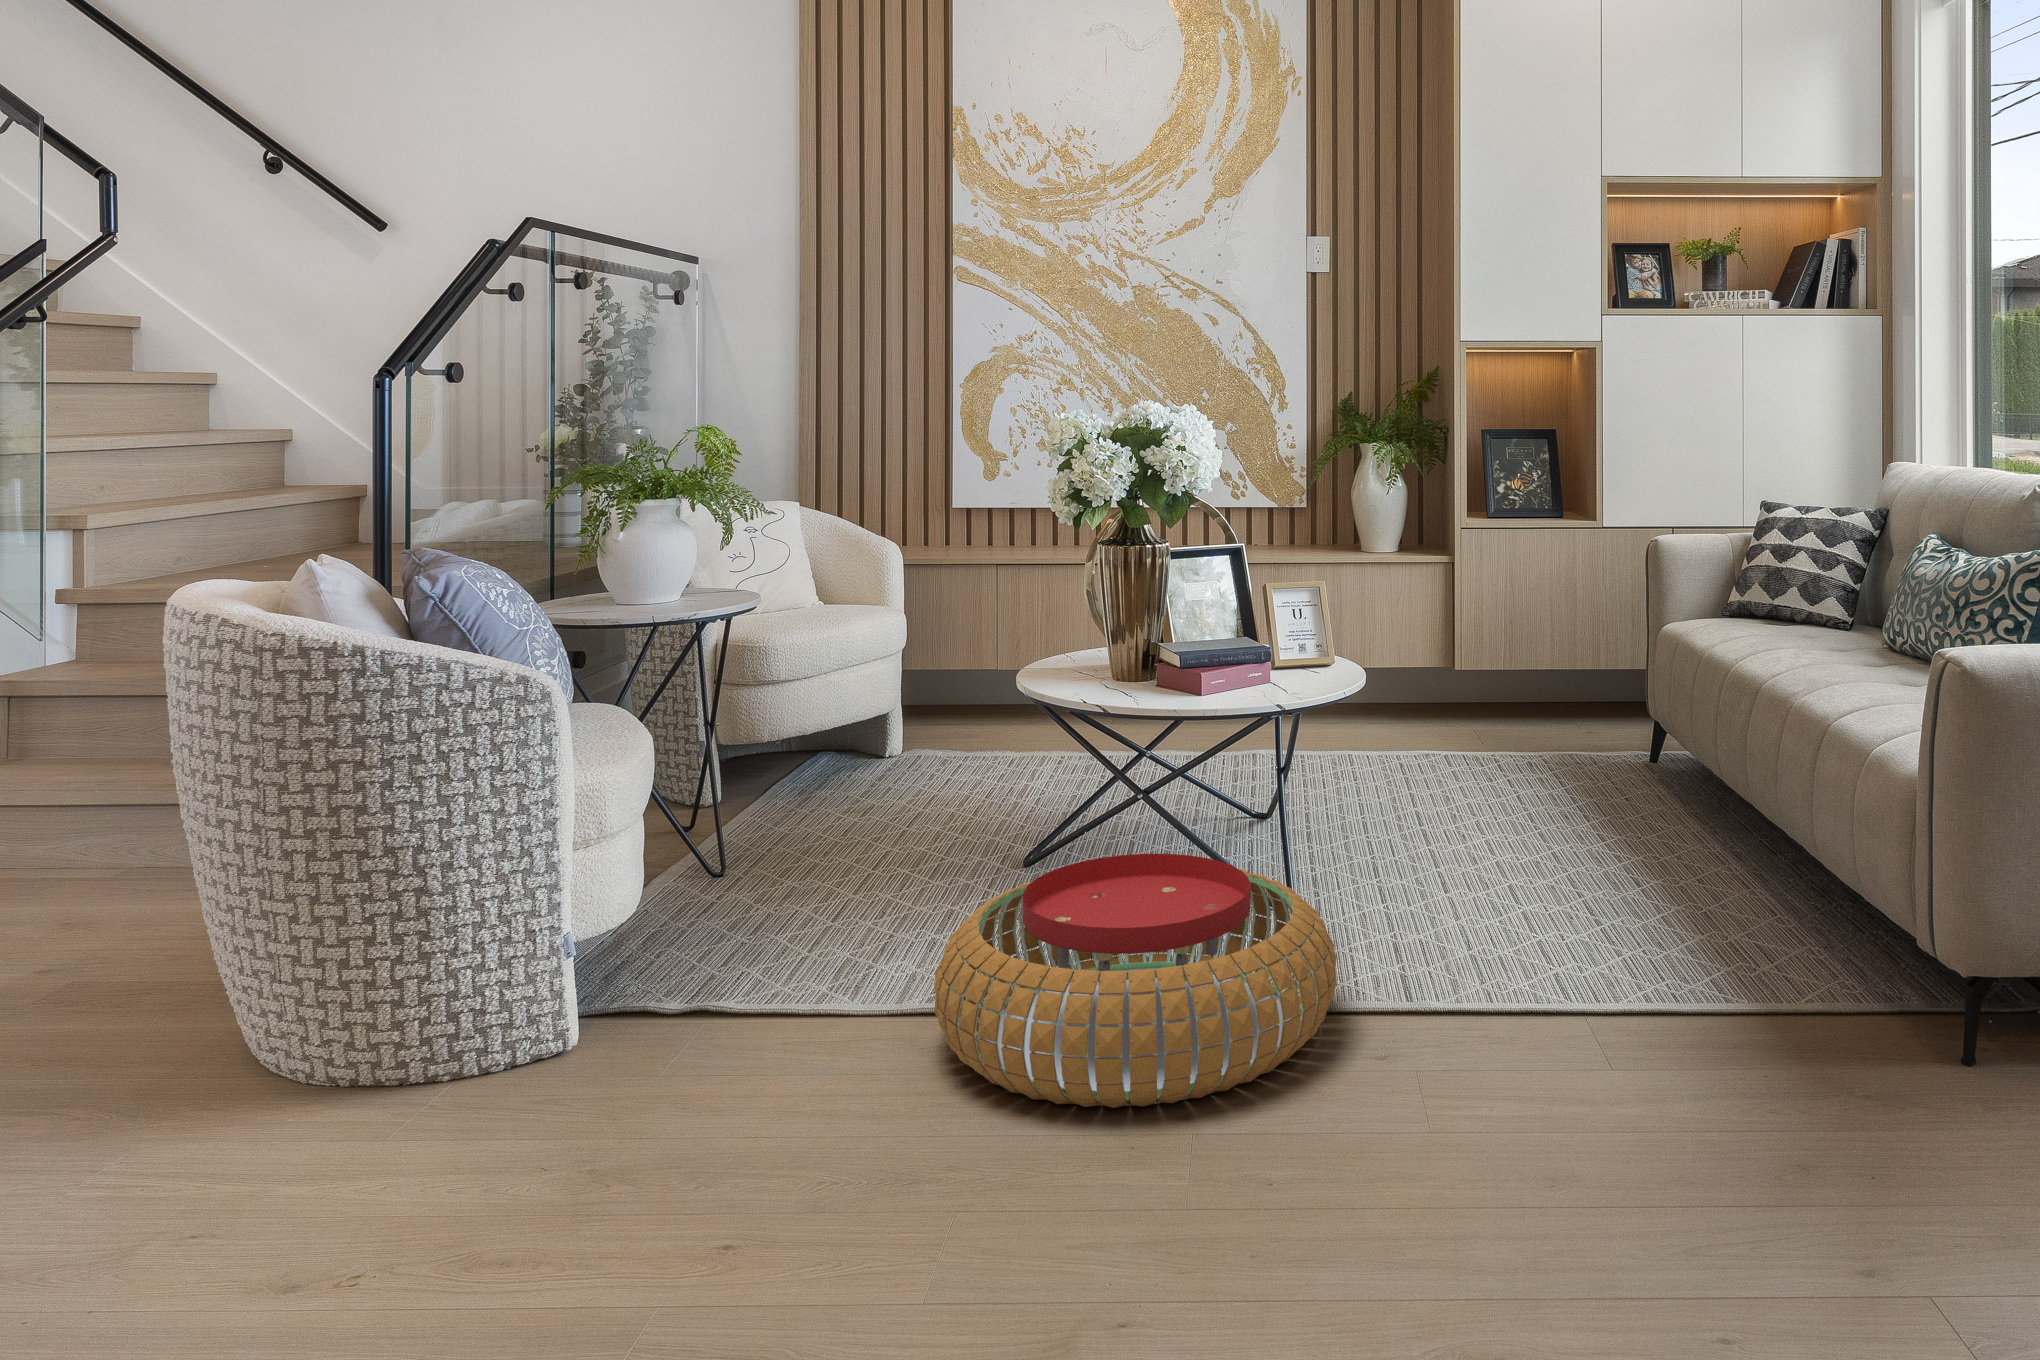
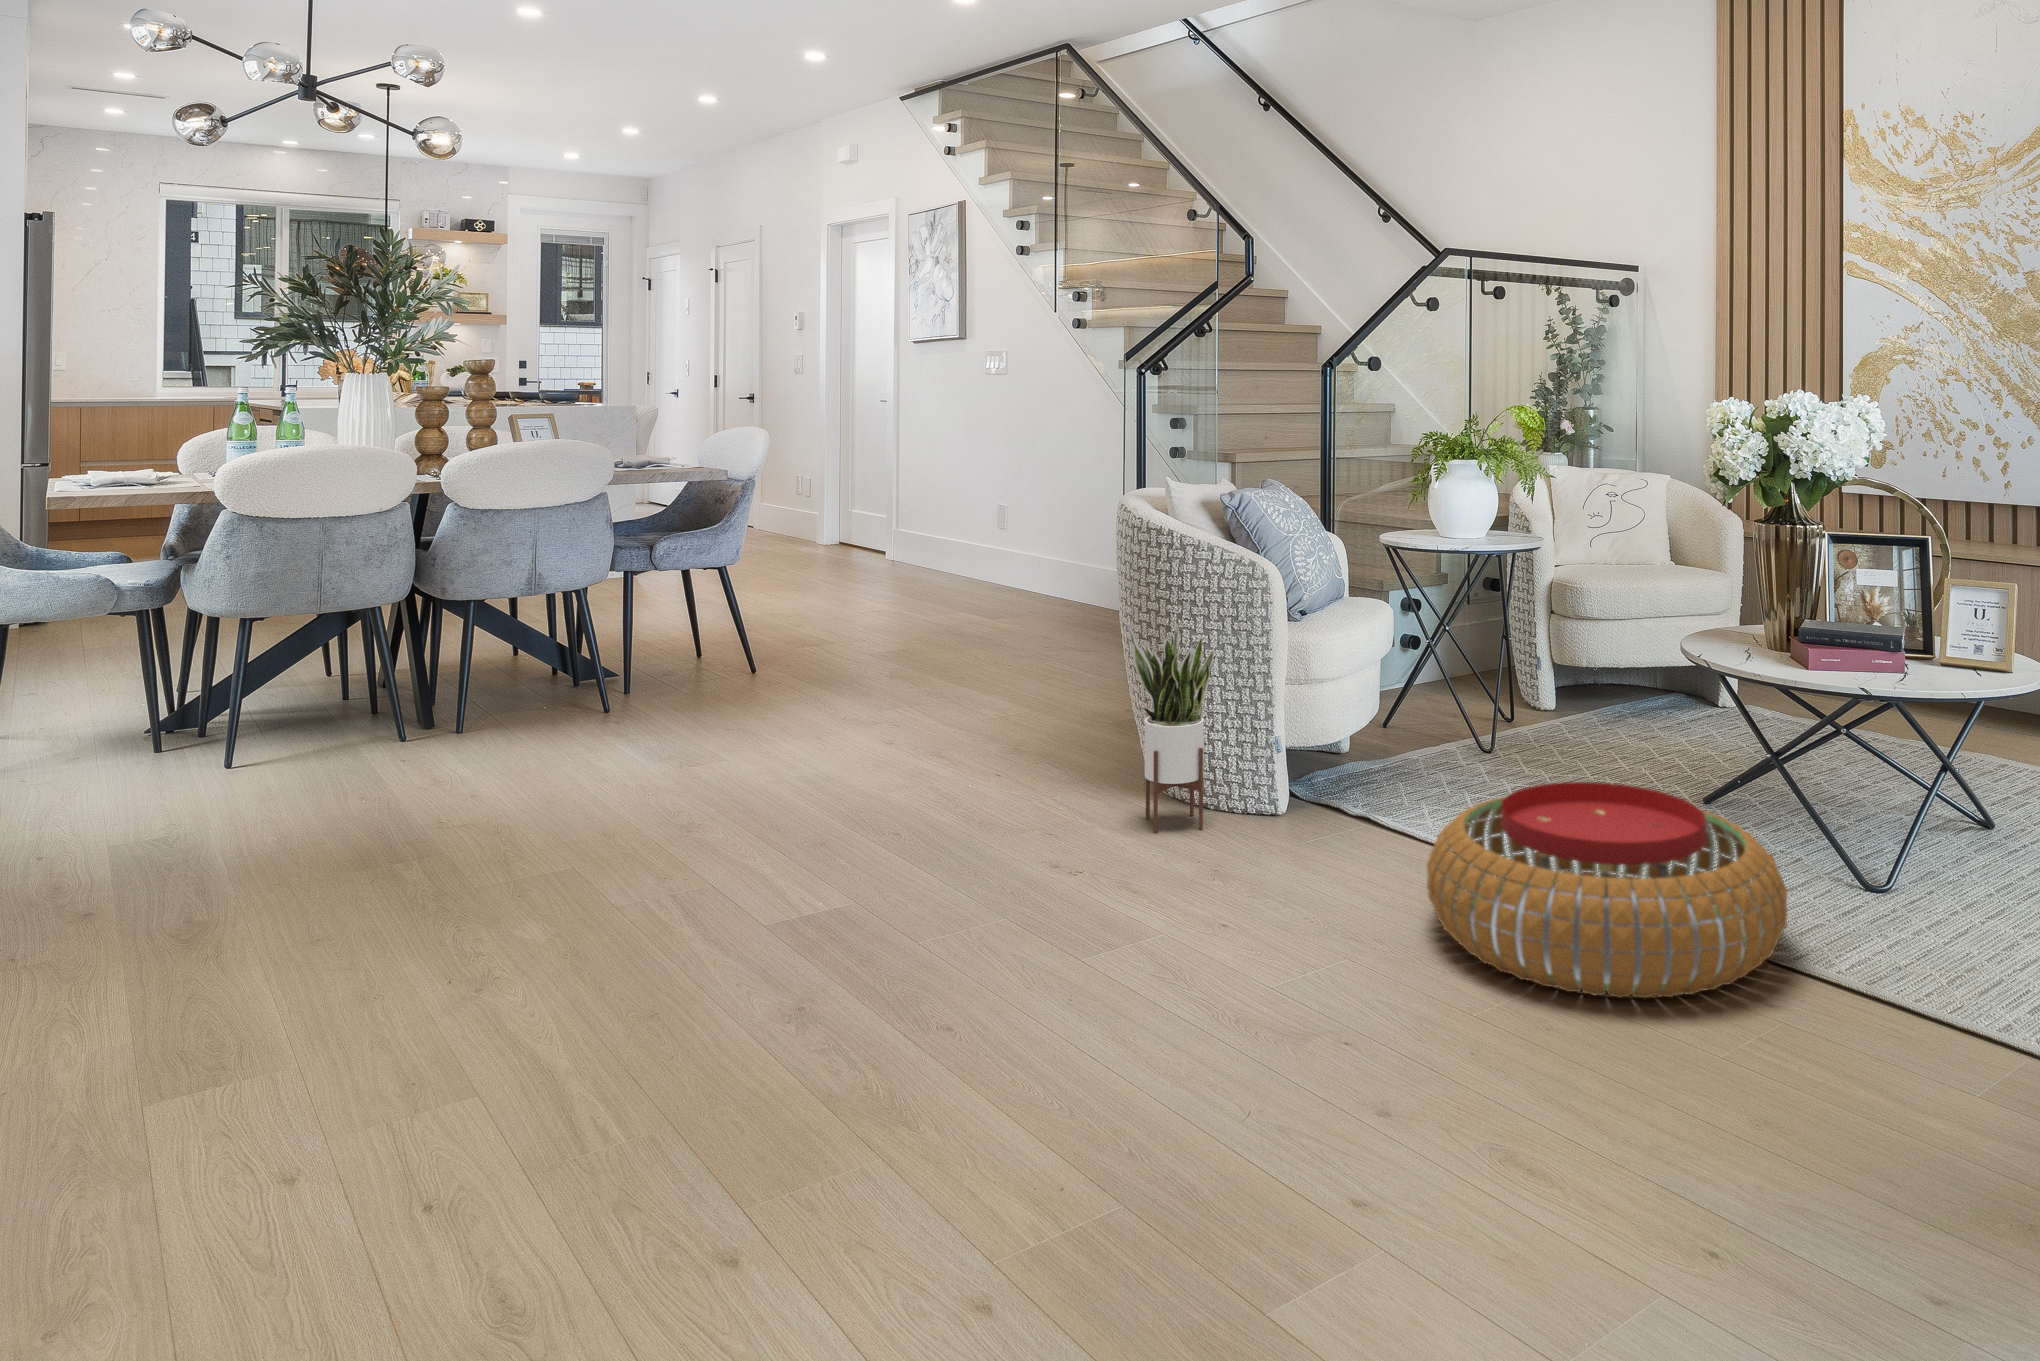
potted plant: none [326,796,481,1134] -> present [1127,623,1214,832]

